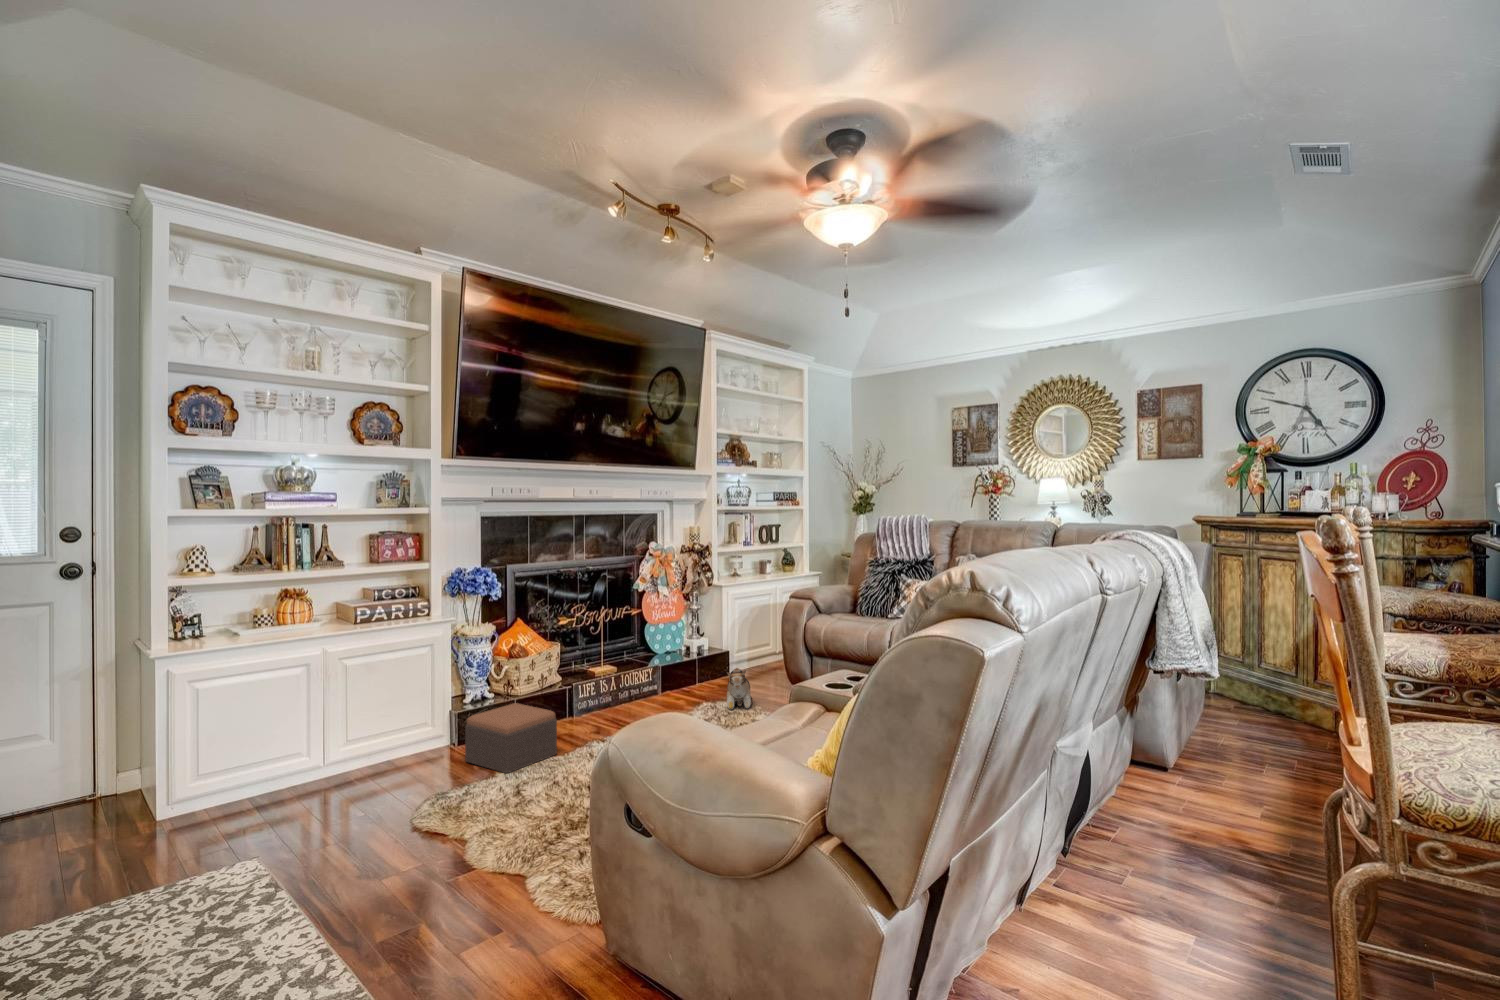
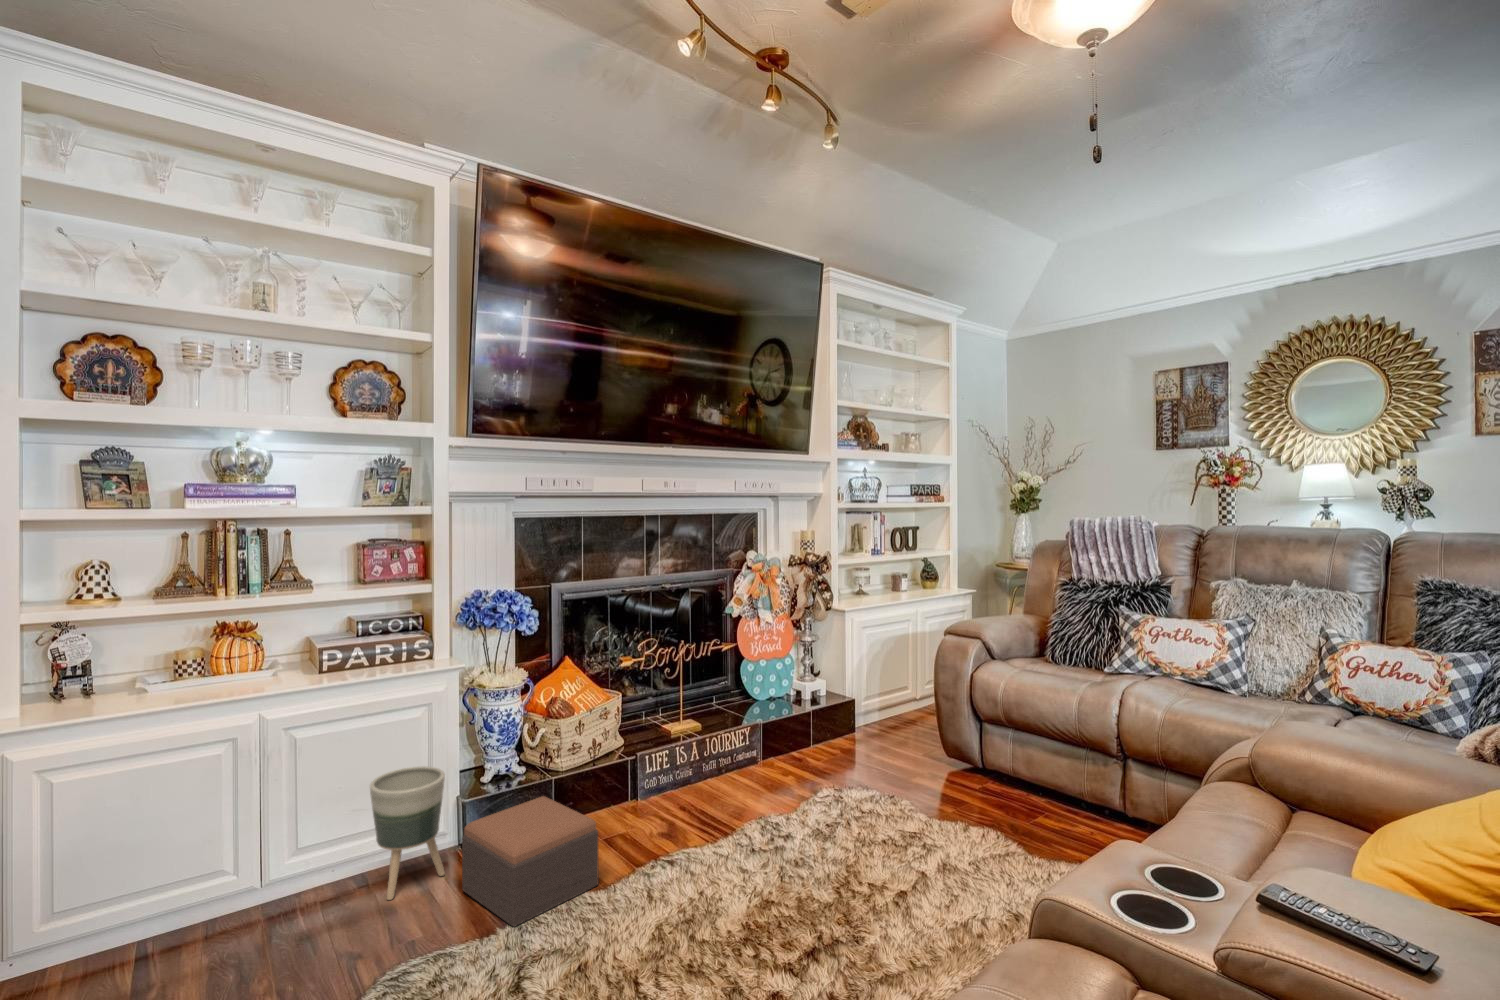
plush toy: present [727,668,752,710] -> none [855,742,892,802]
planter: none [399,685,449,769] -> present [370,766,445,900]

